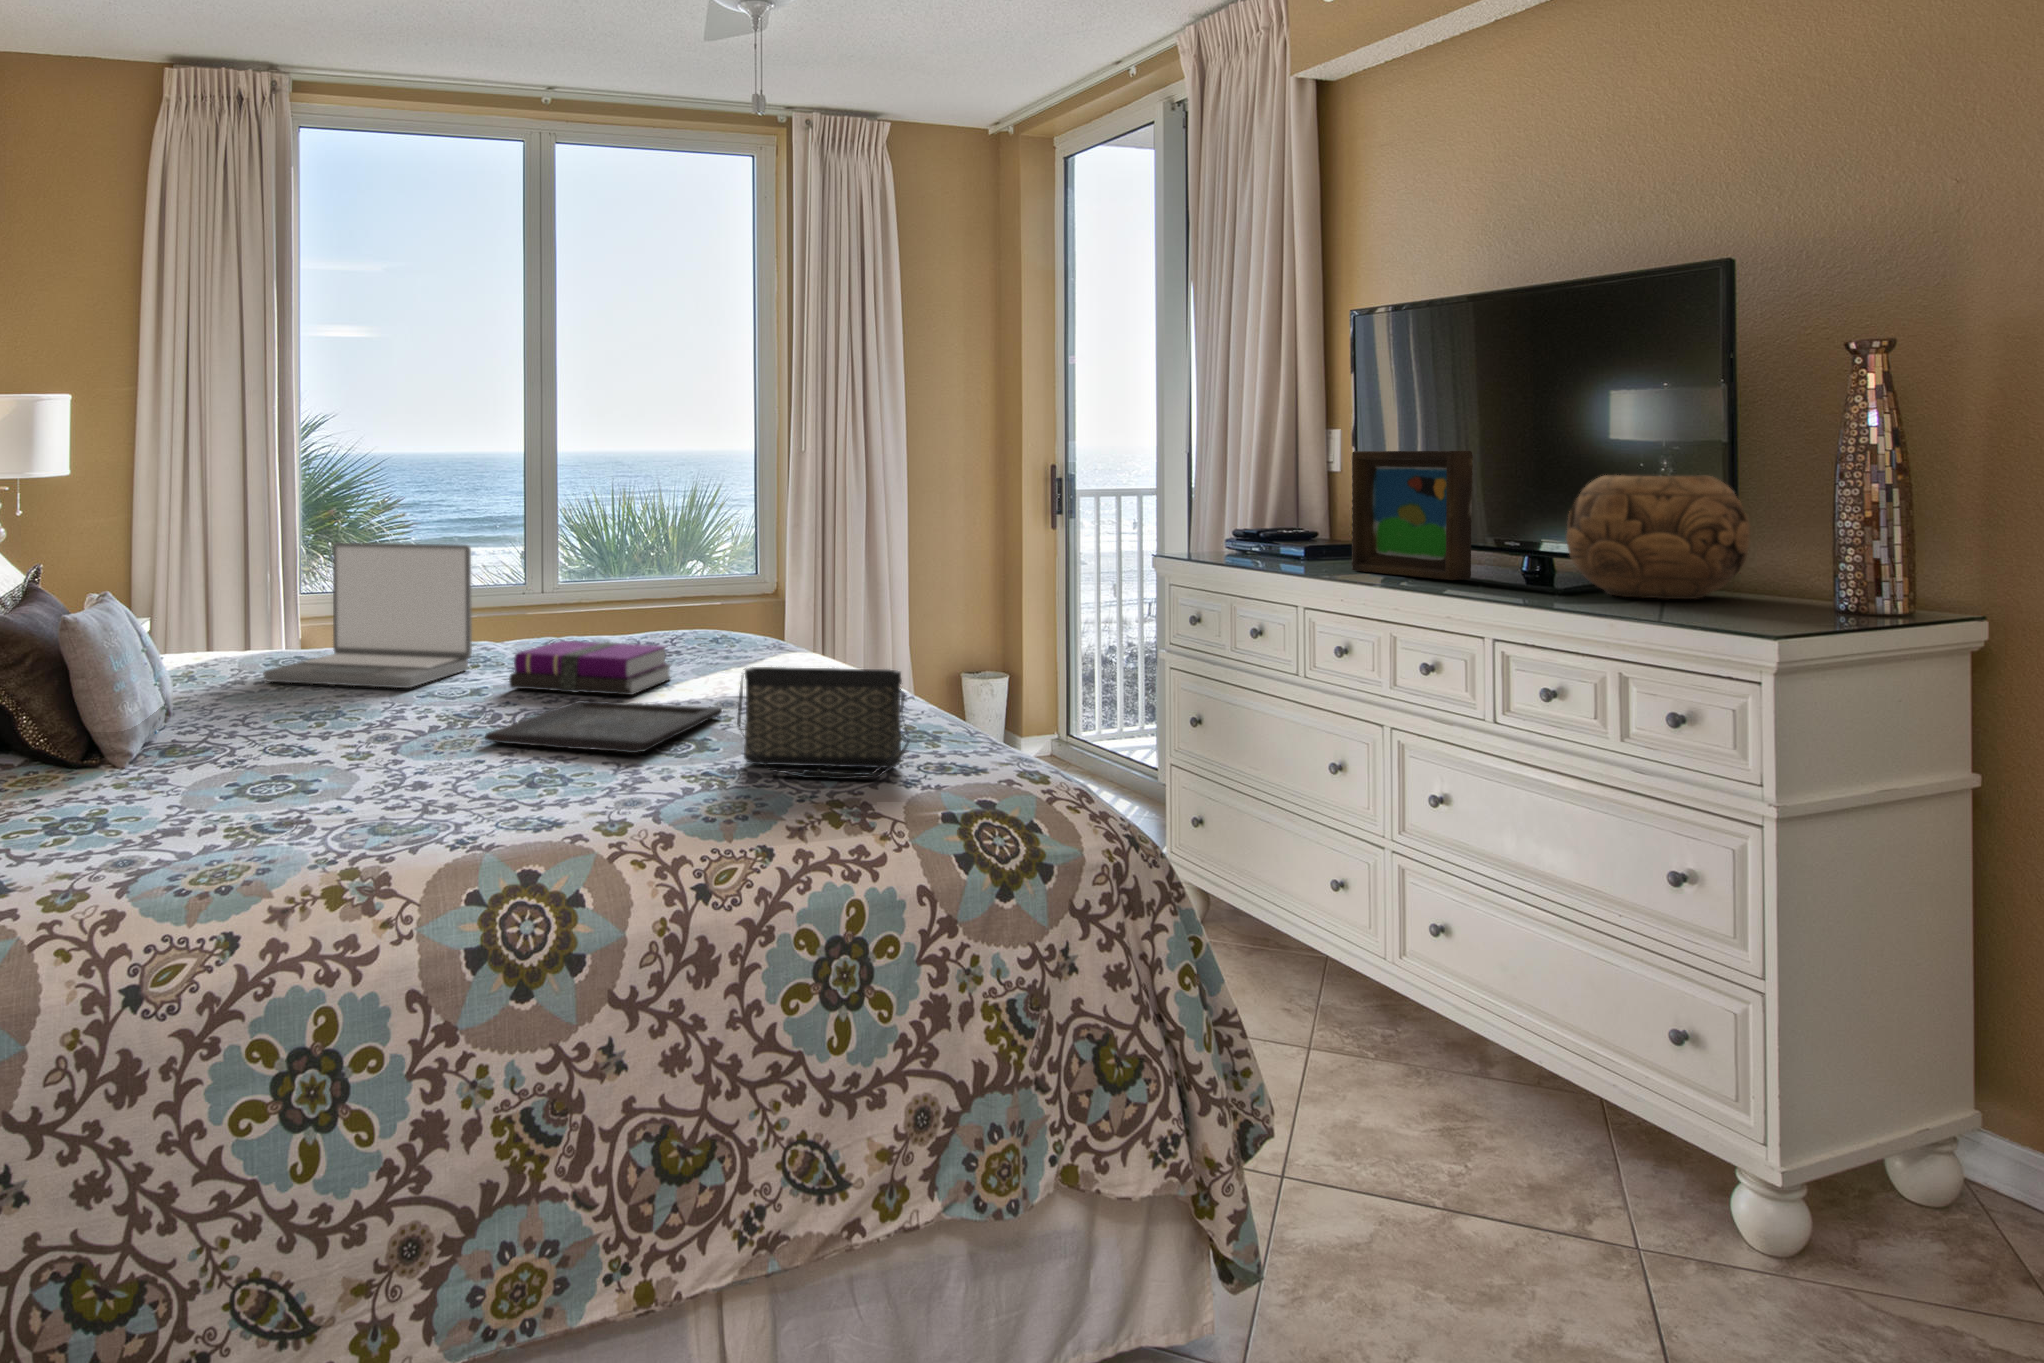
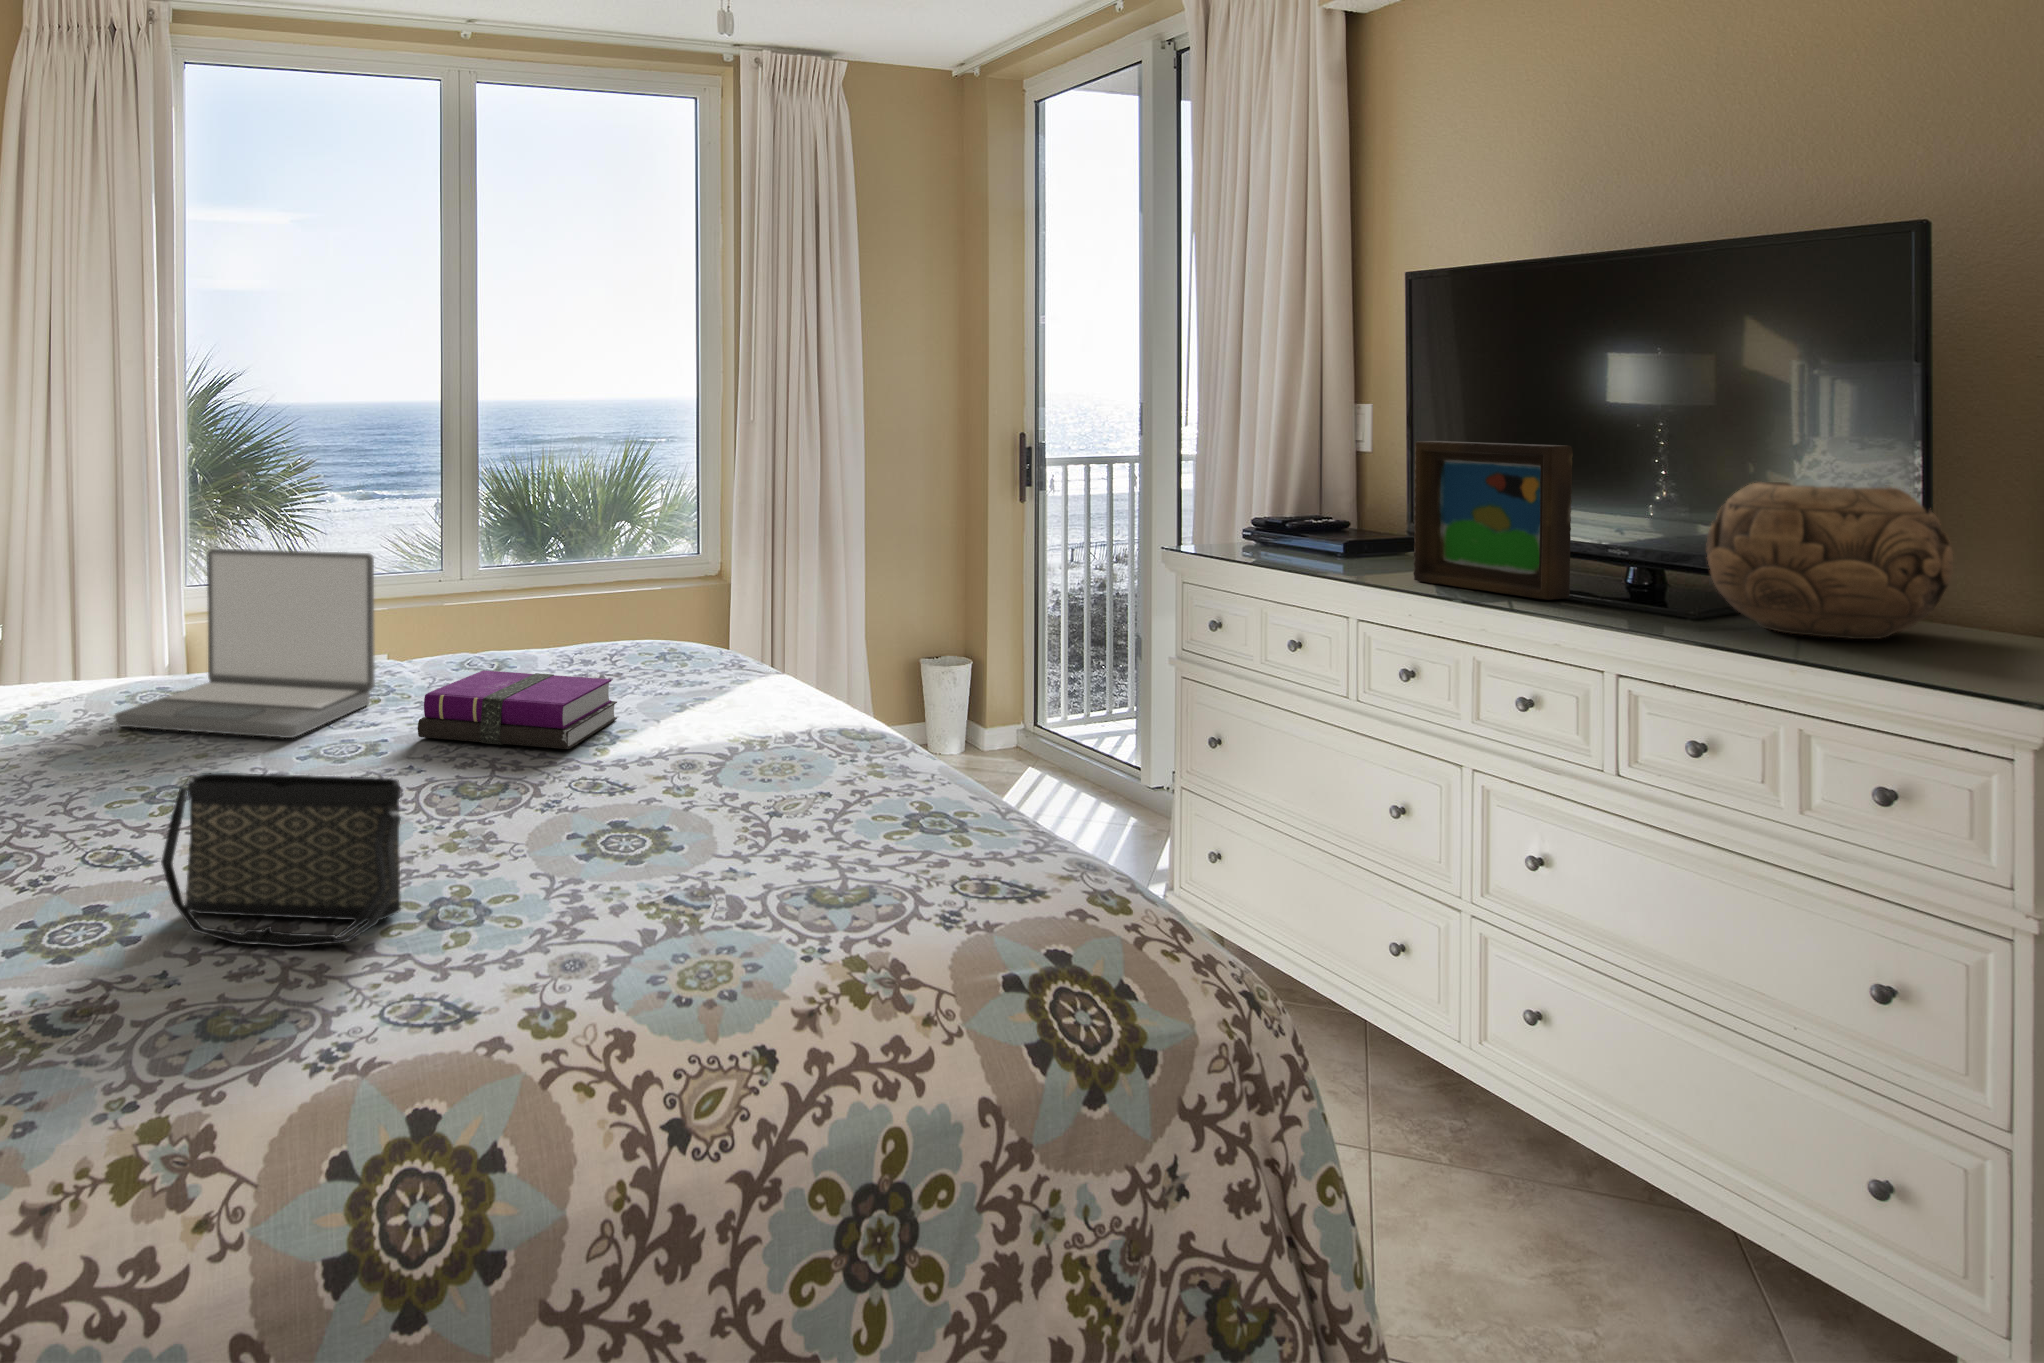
handbag: present [737,667,910,779] -> present [161,773,401,947]
tray: present [485,701,722,753] -> none [379,761,683,862]

